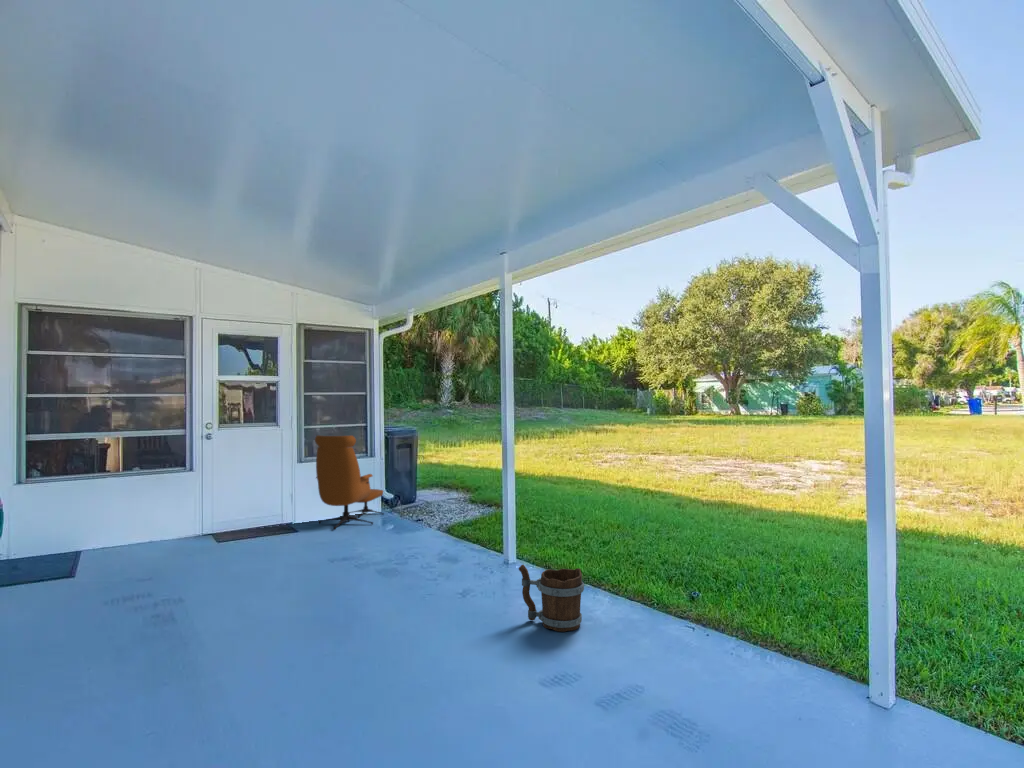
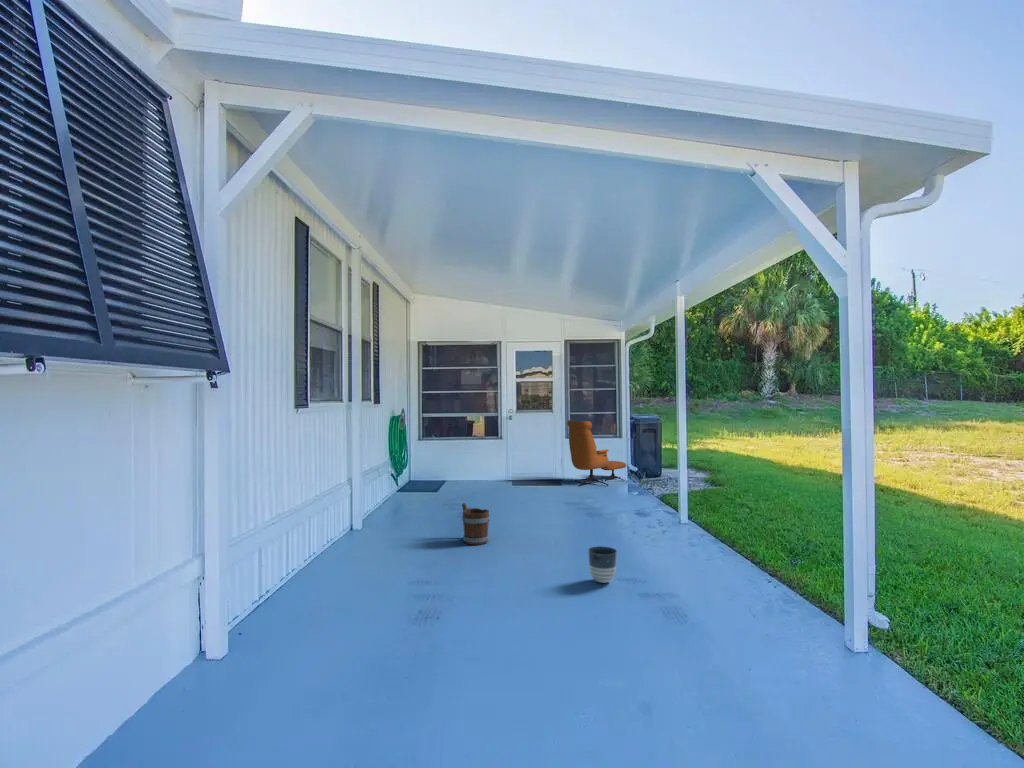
bucket: present [519,565,584,632] -> present [462,503,490,545]
planter: none [576,639,625,708] -> present [588,546,617,583]

